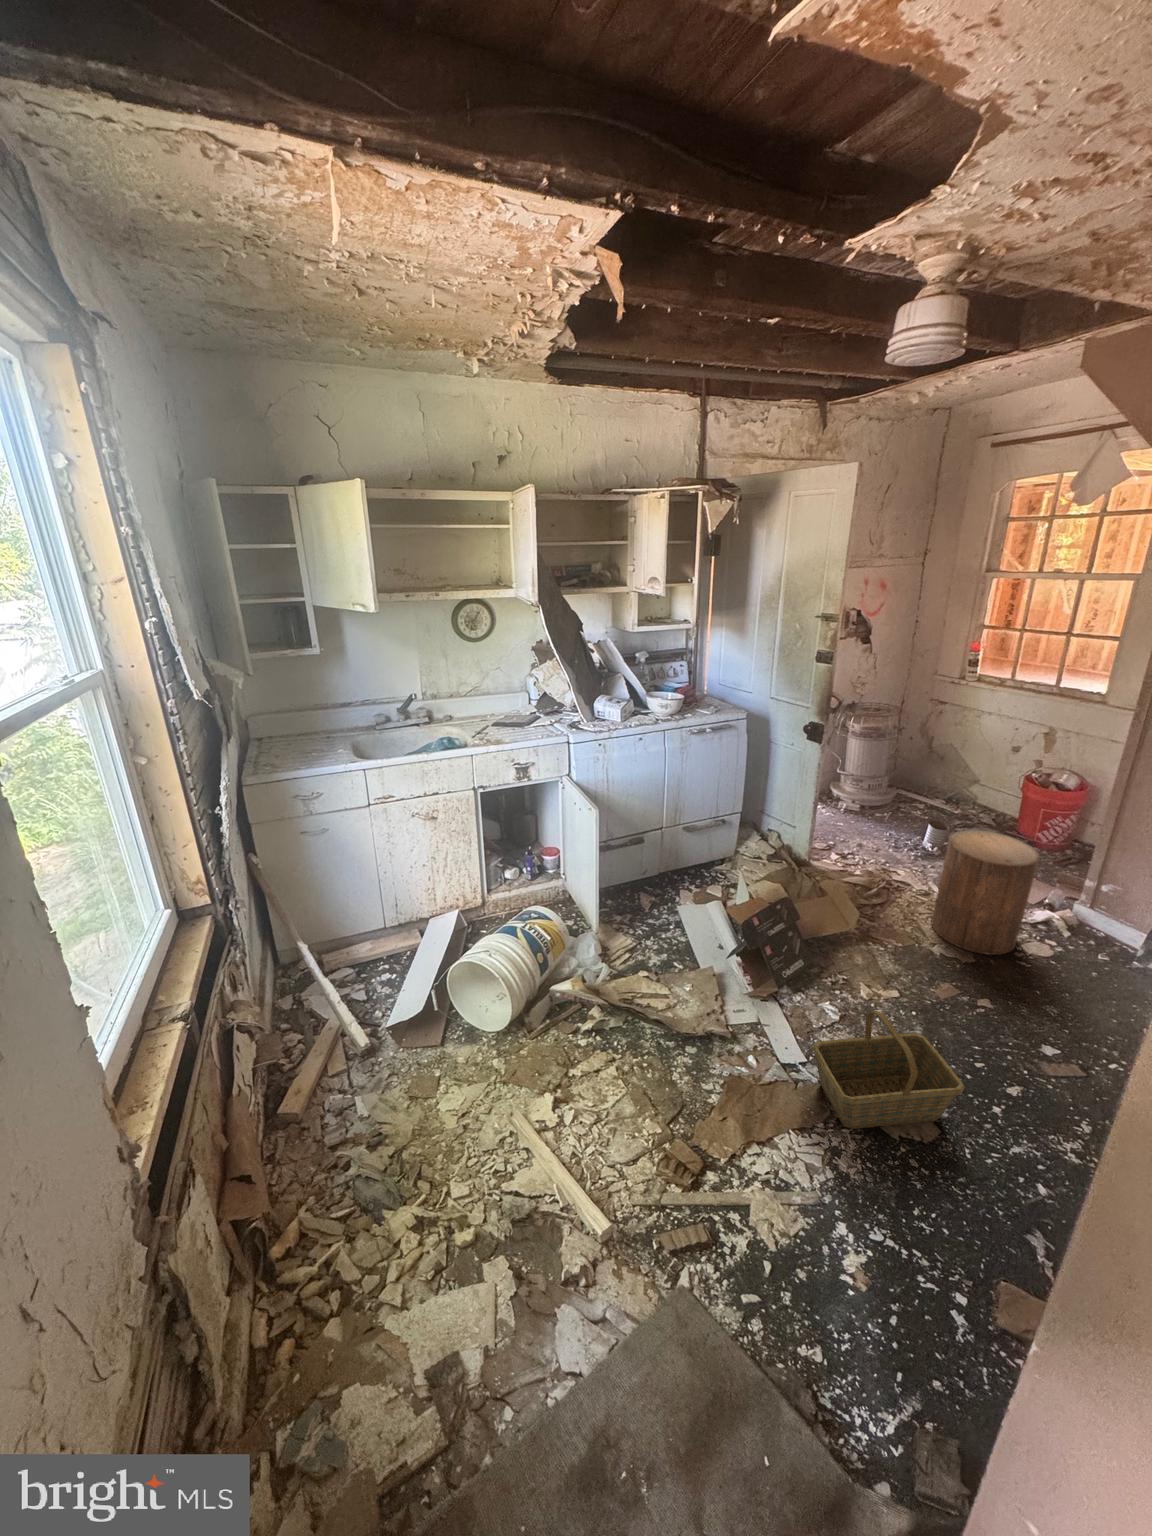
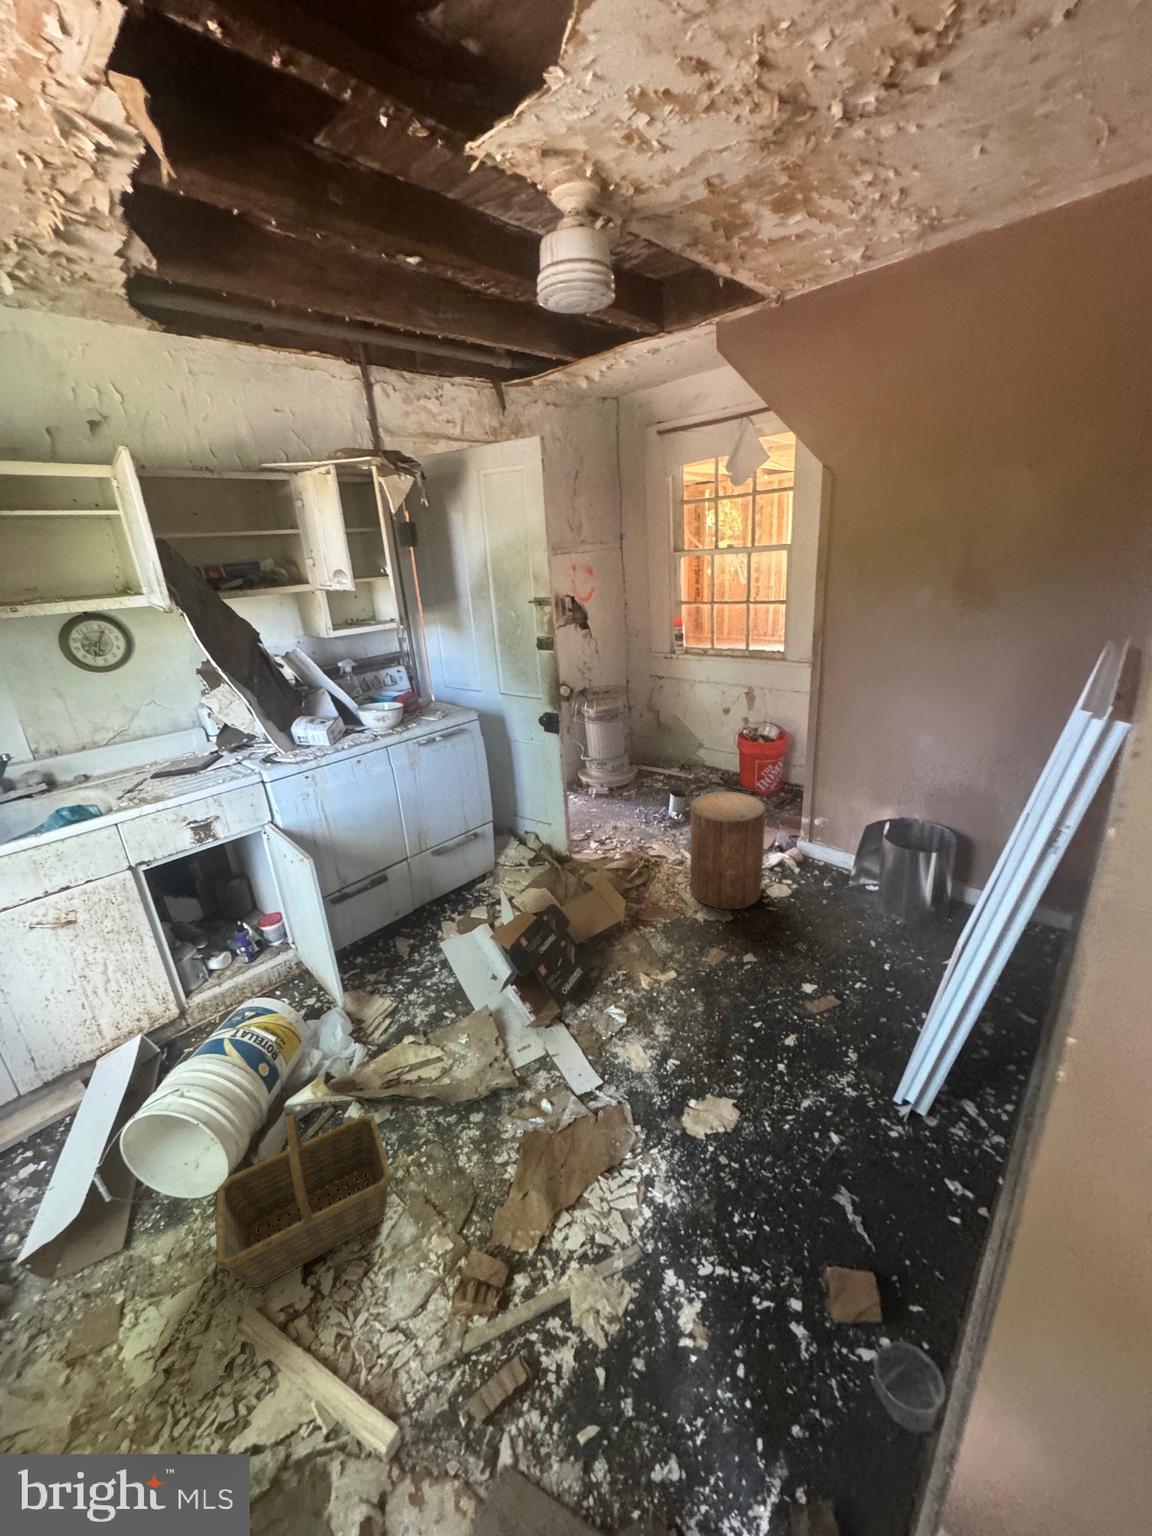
basket: present [812,1011,965,1129] -> present [216,1114,391,1288]

